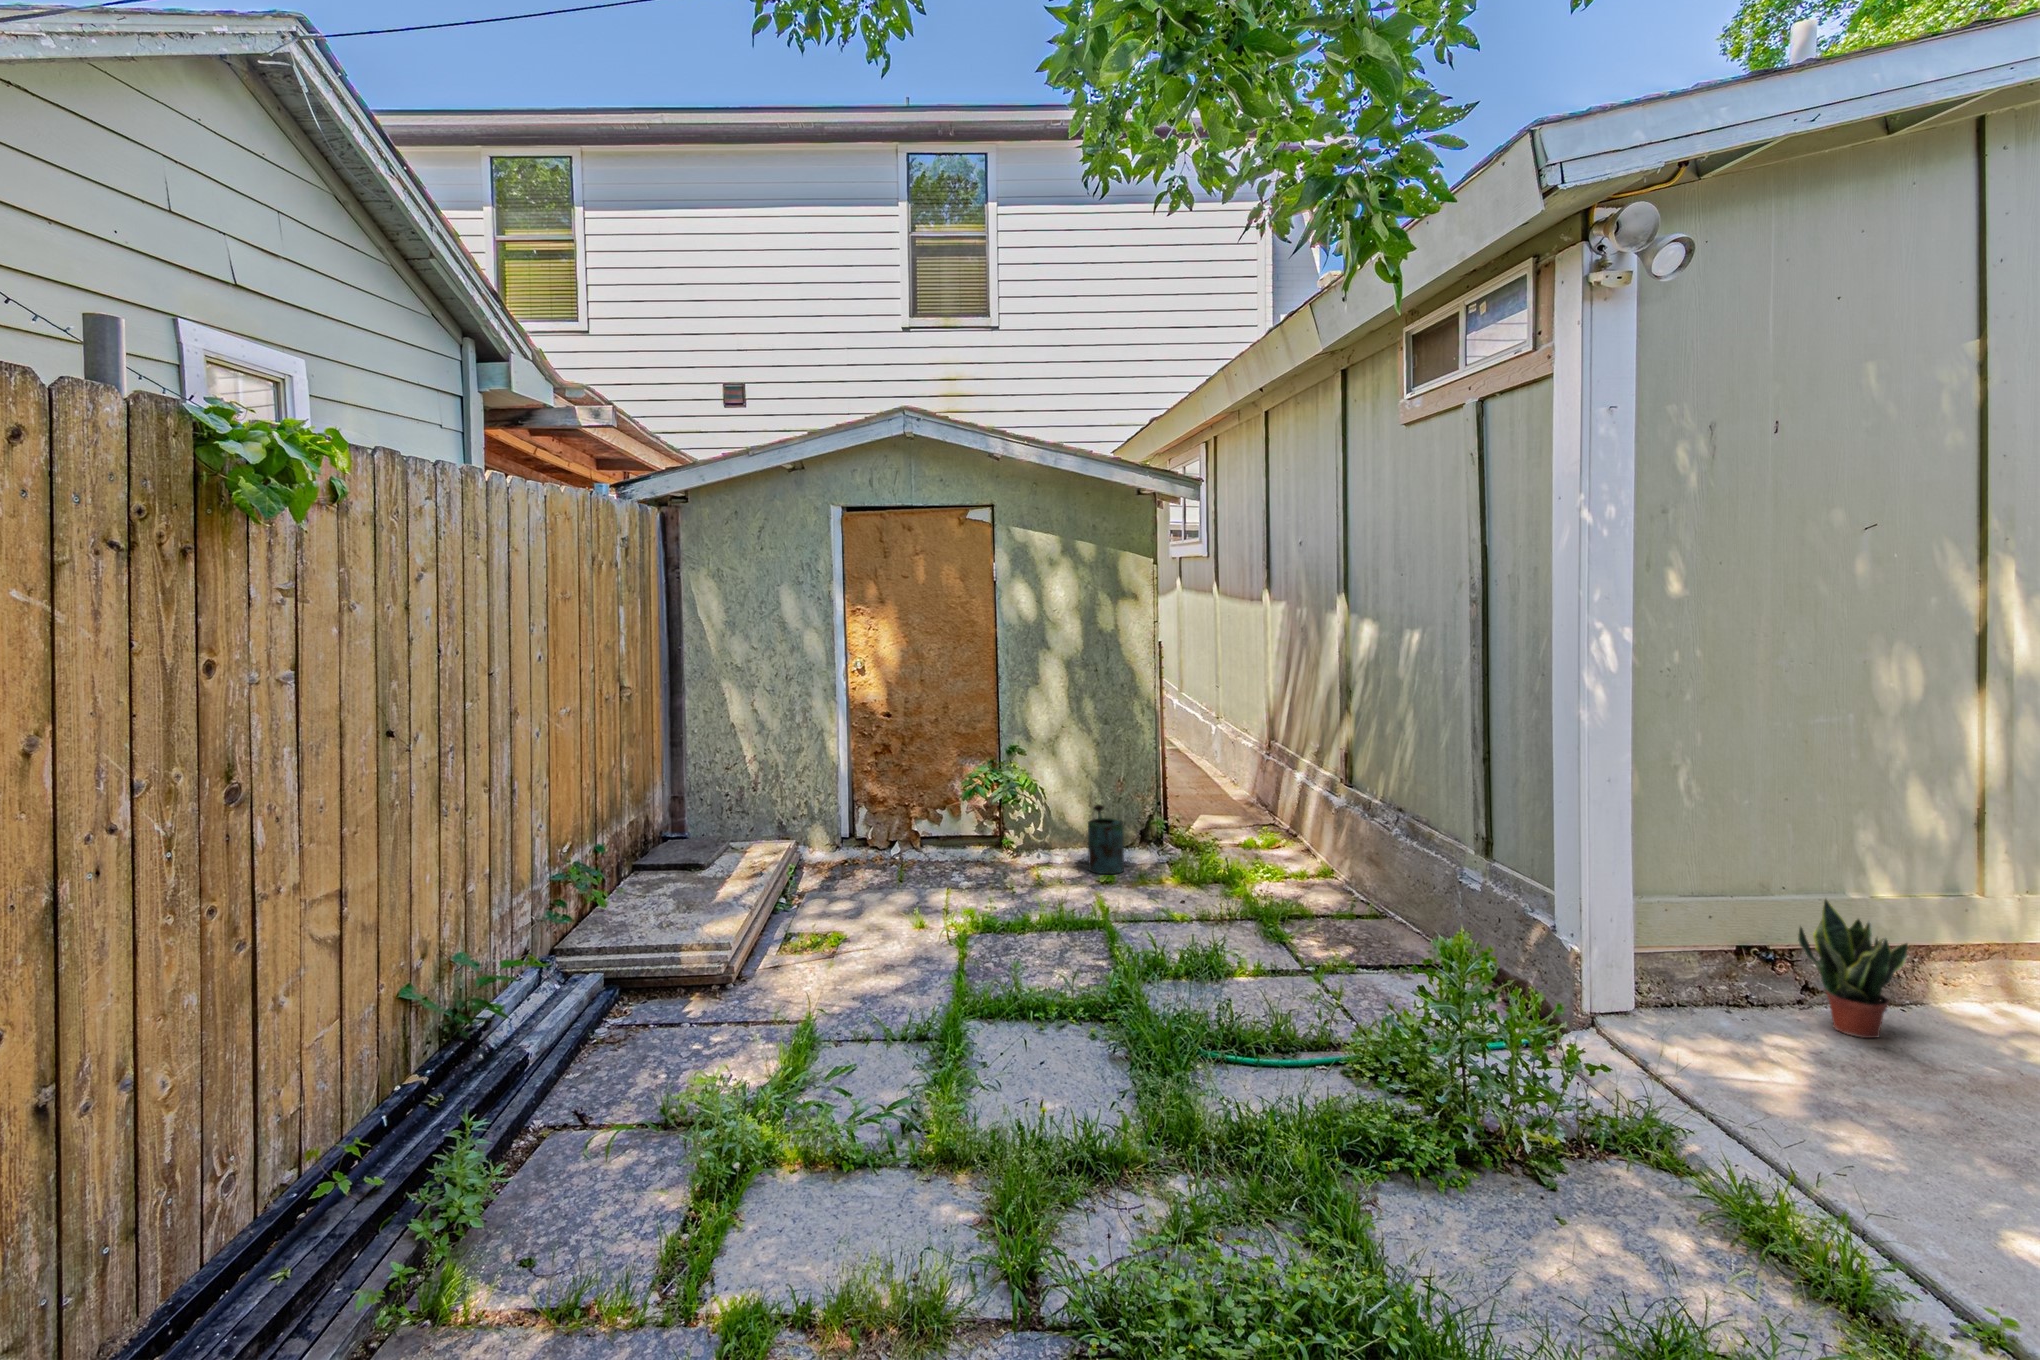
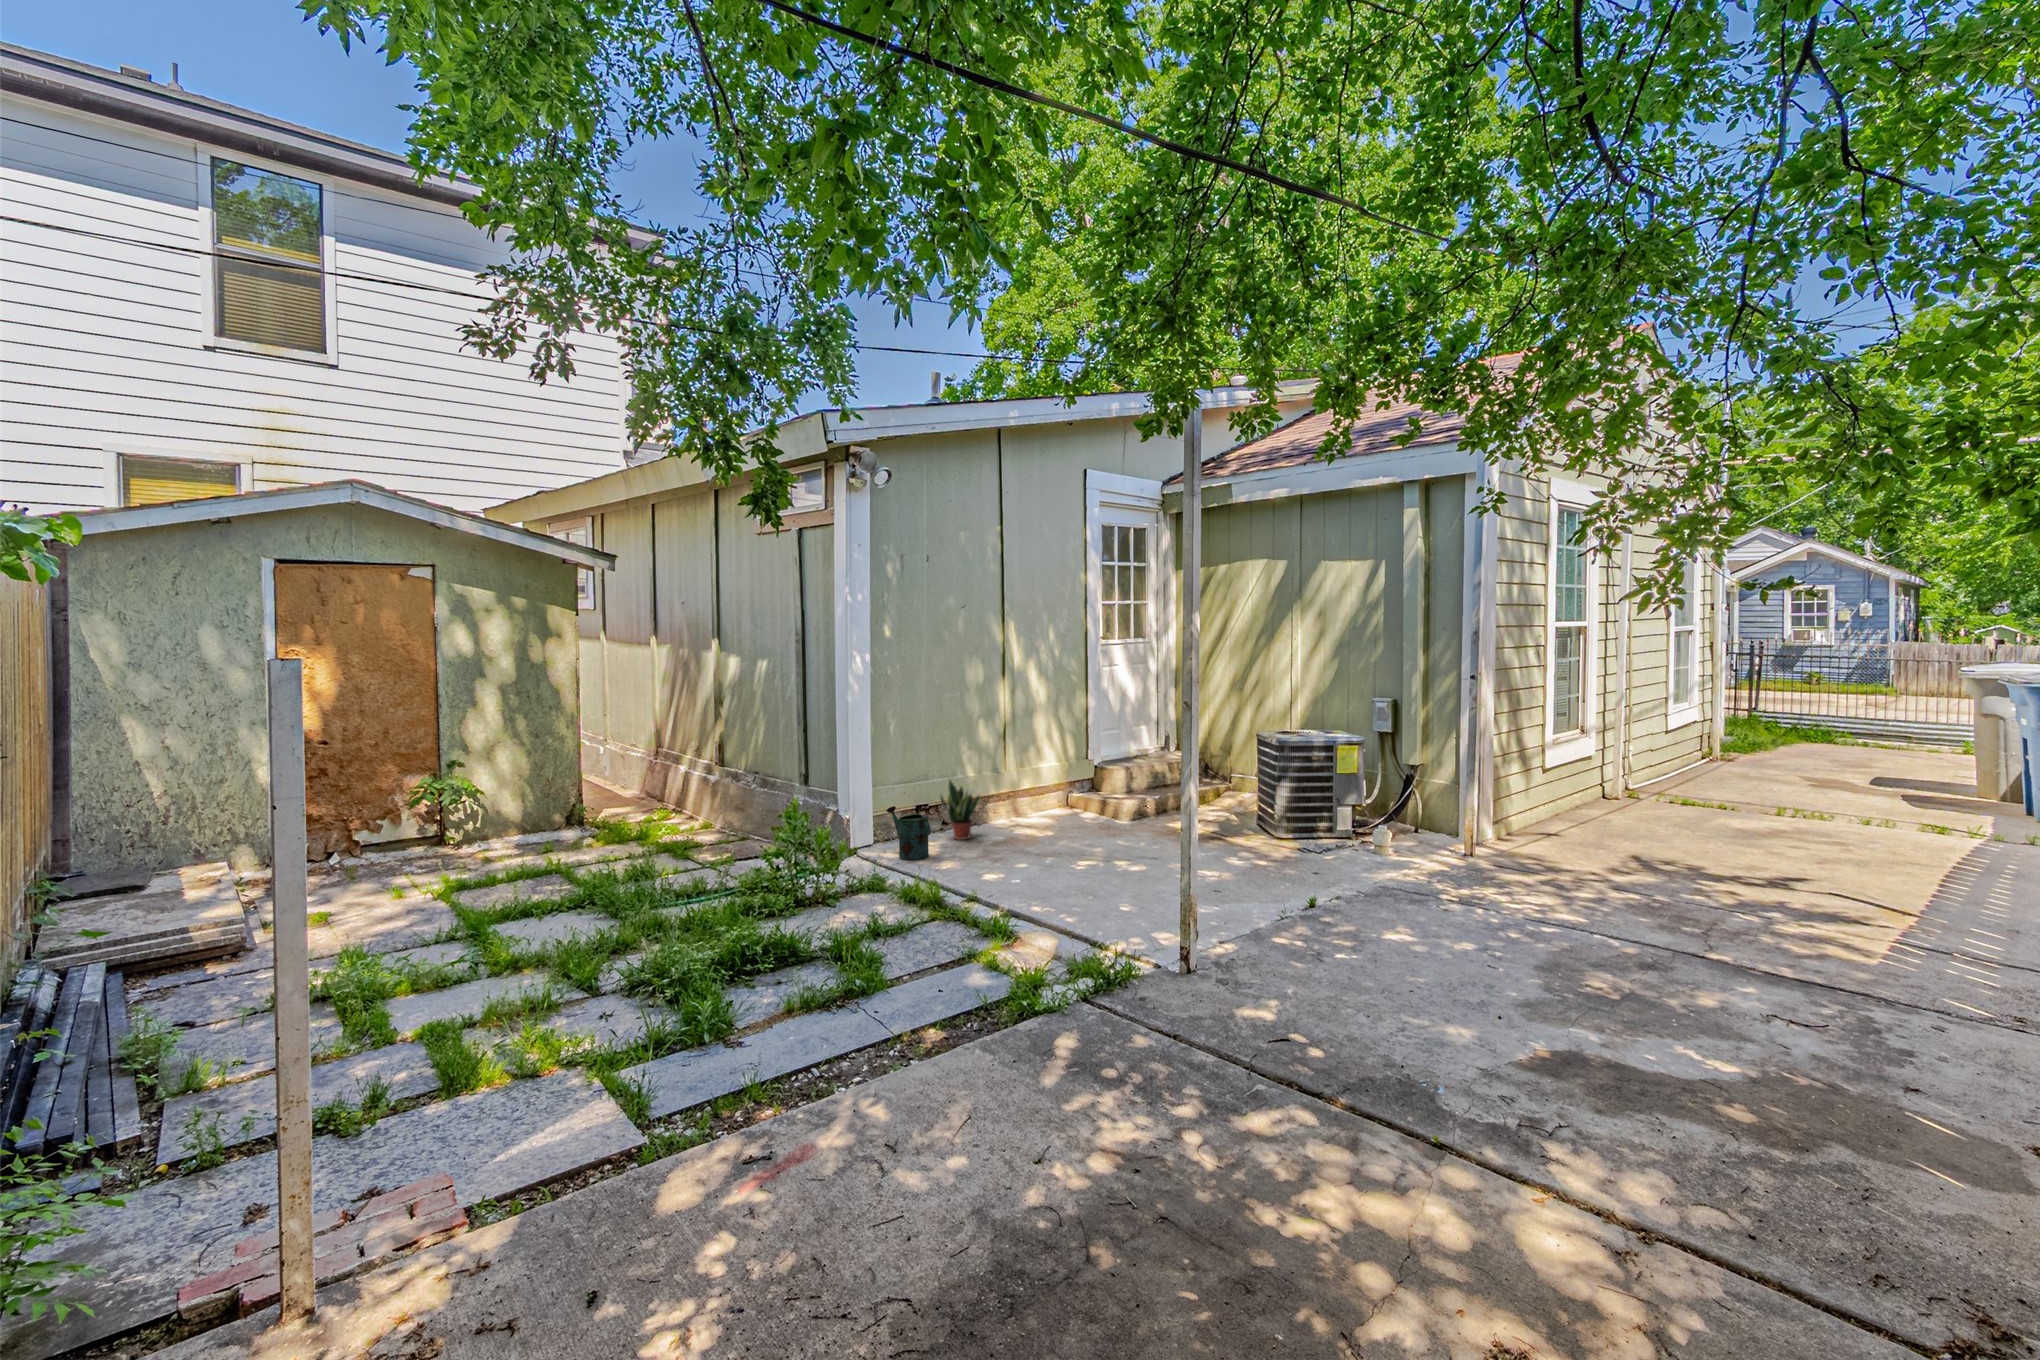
watering can: present [1088,805,1124,874] -> present [887,806,931,860]

